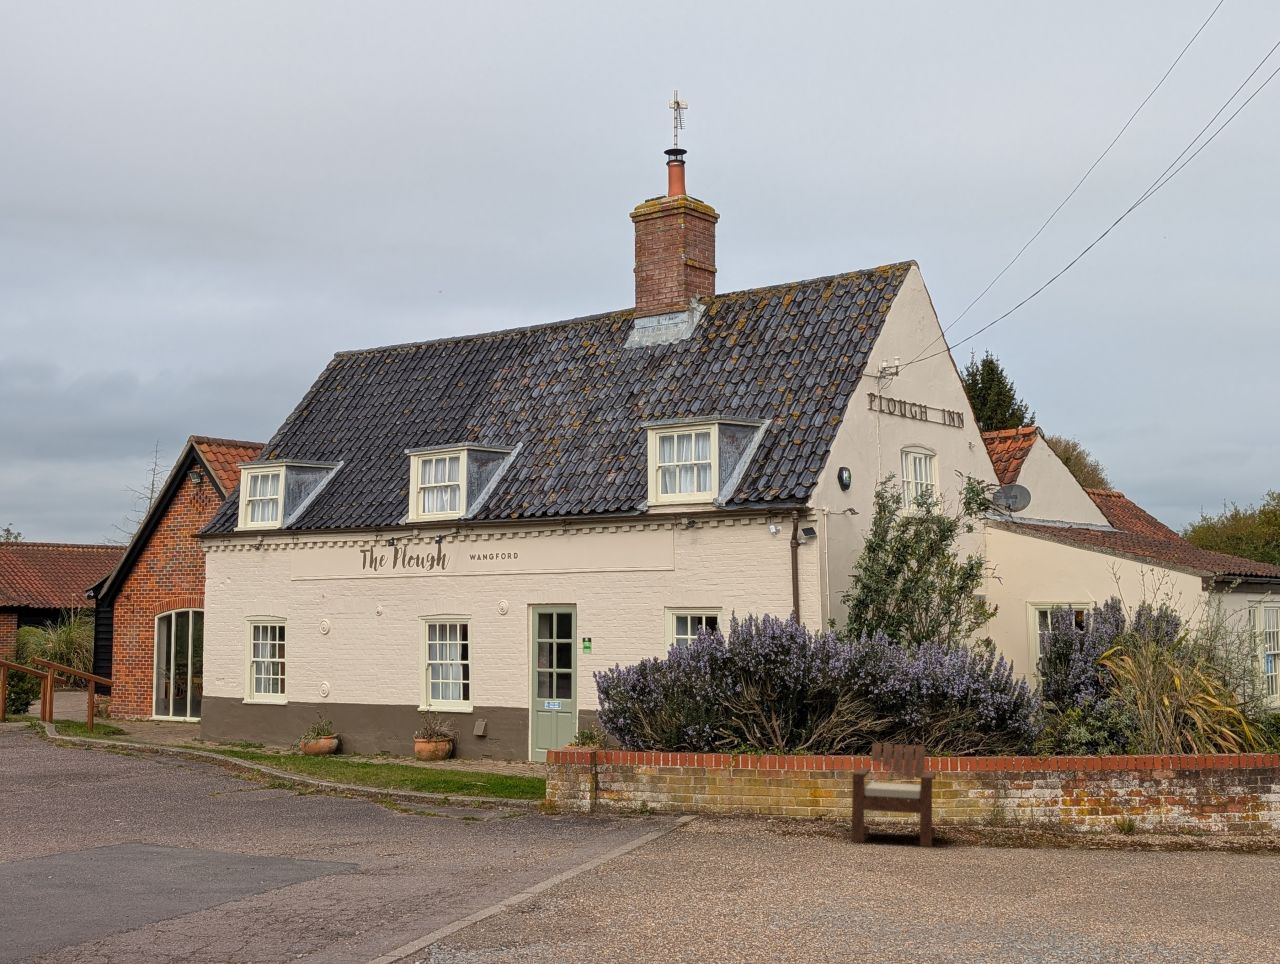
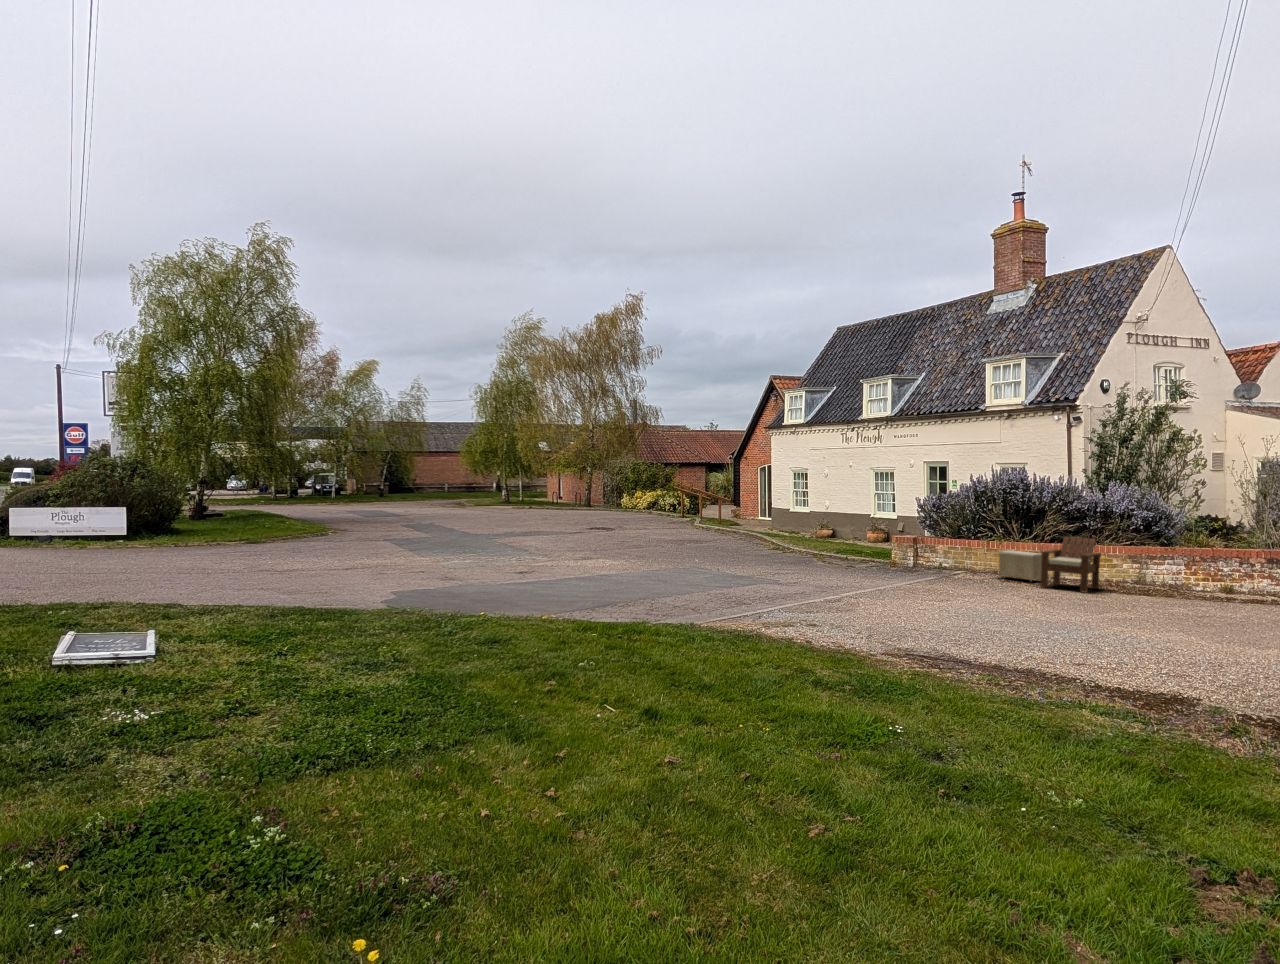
storage bench: none [763,773,838,833] -> present [999,550,1042,582]

